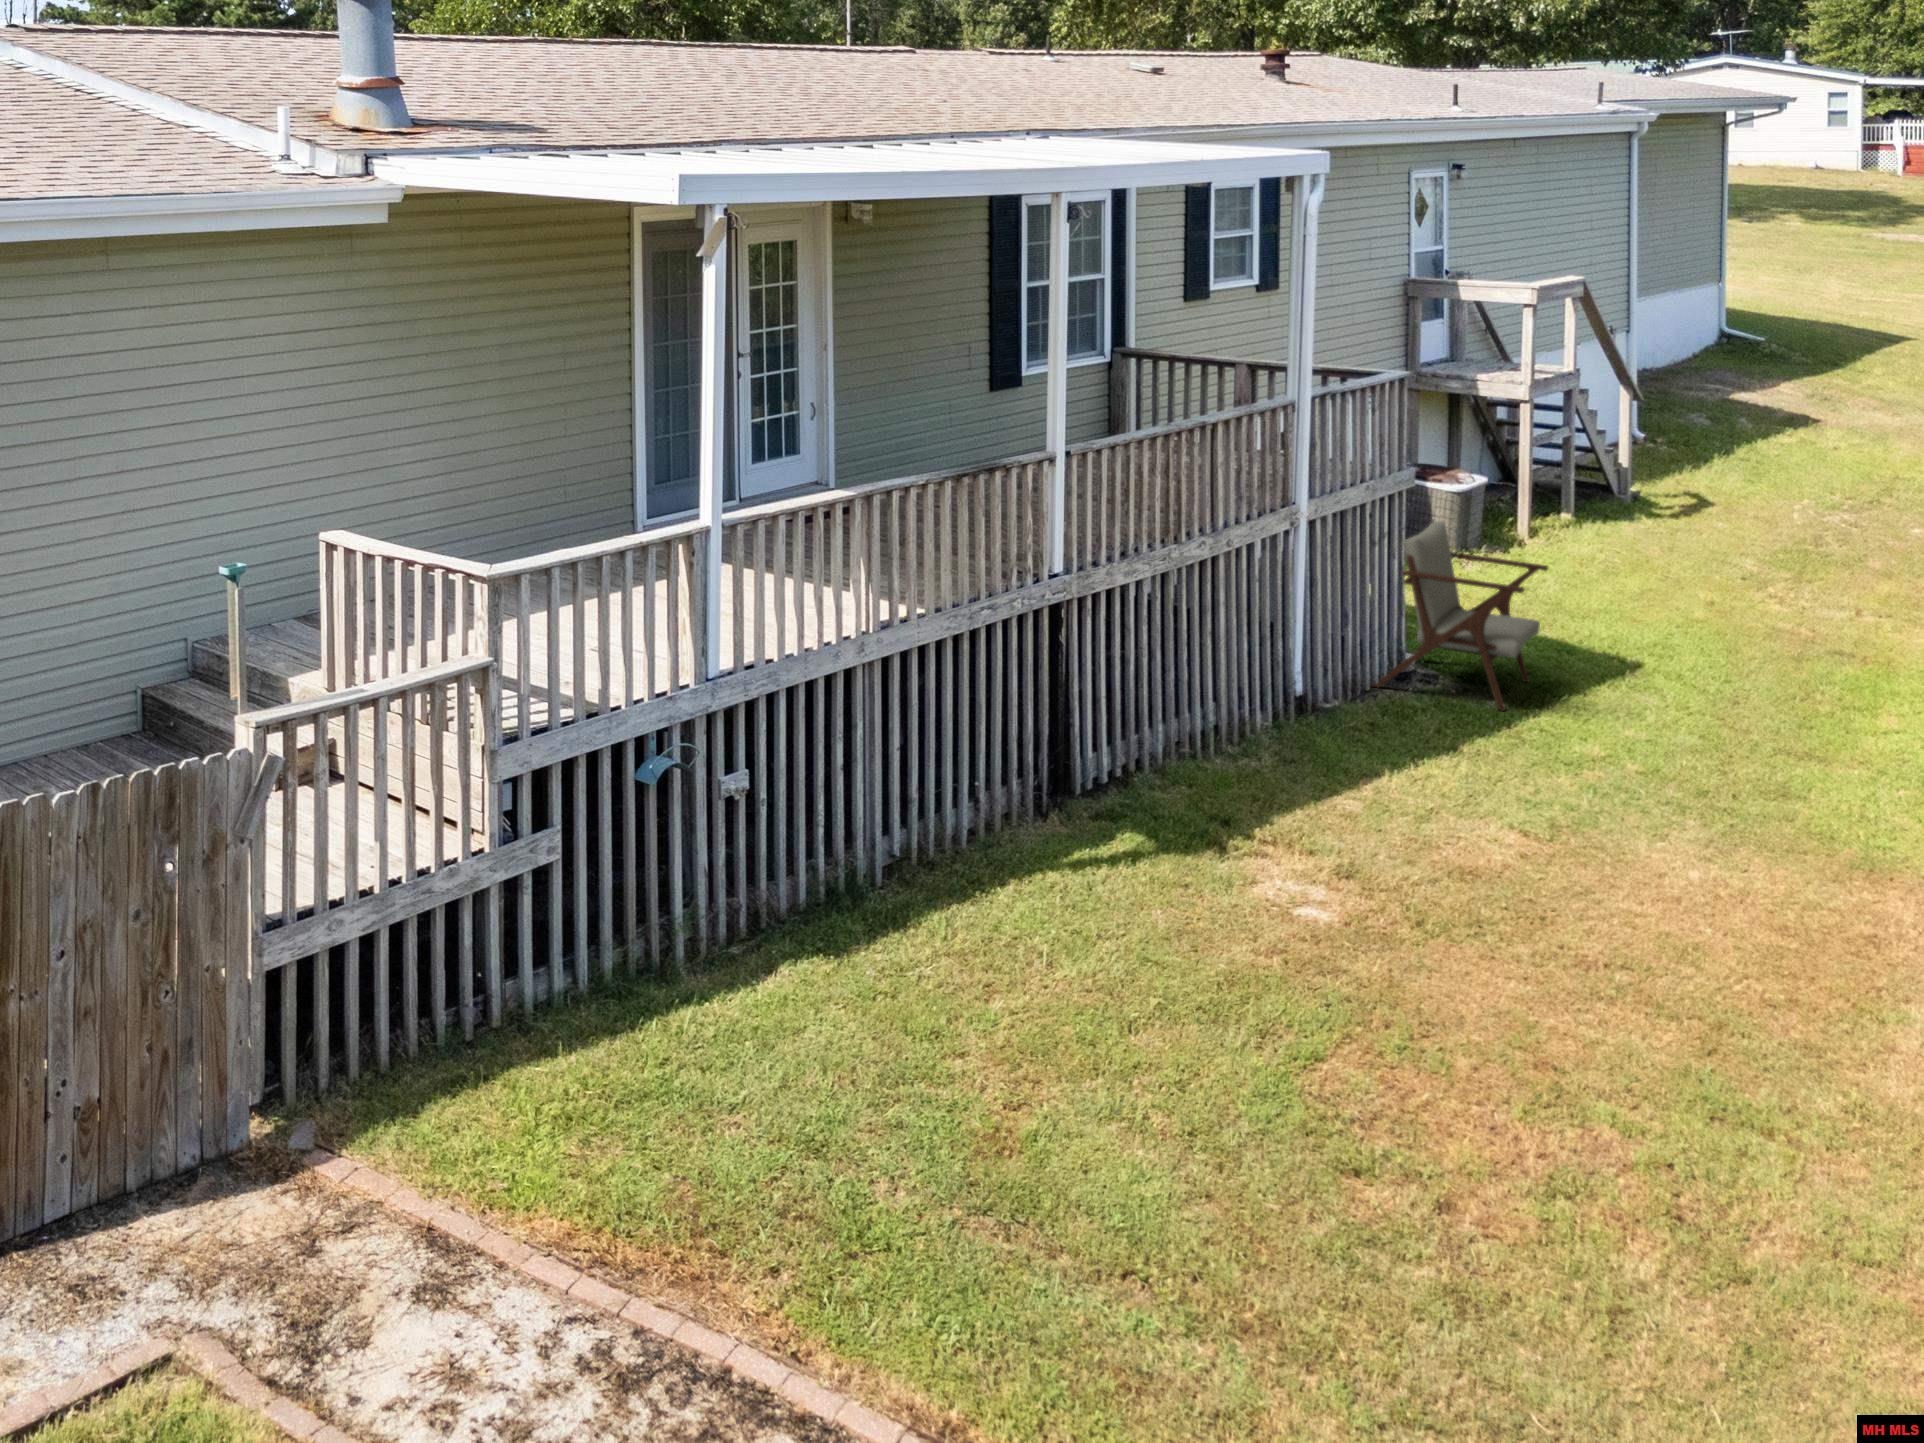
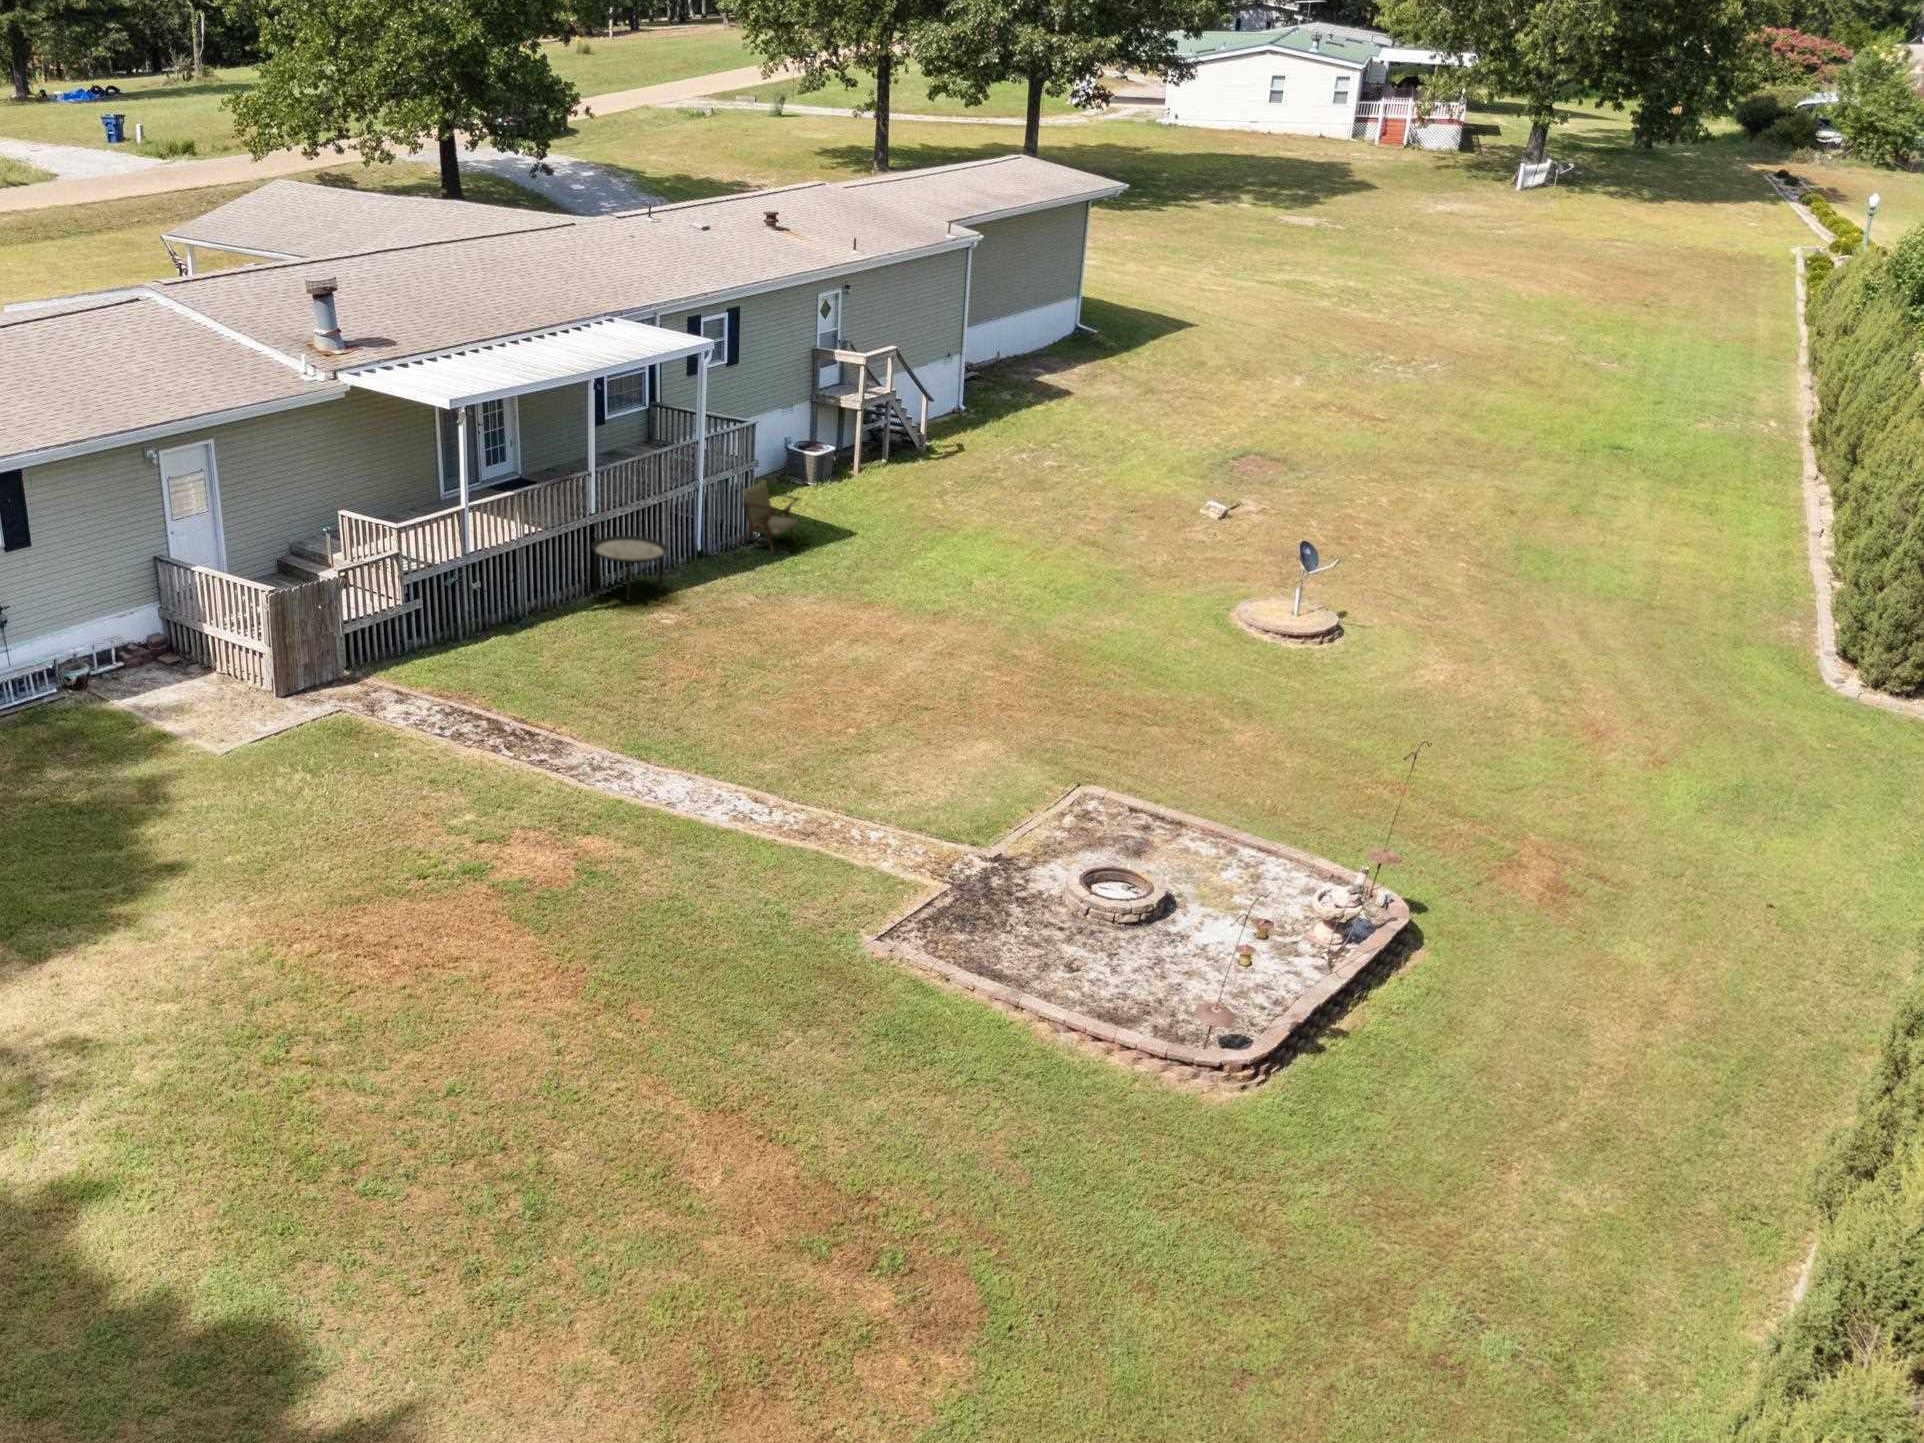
round table: none [1062,645,1298,838] -> present [592,536,667,600]

